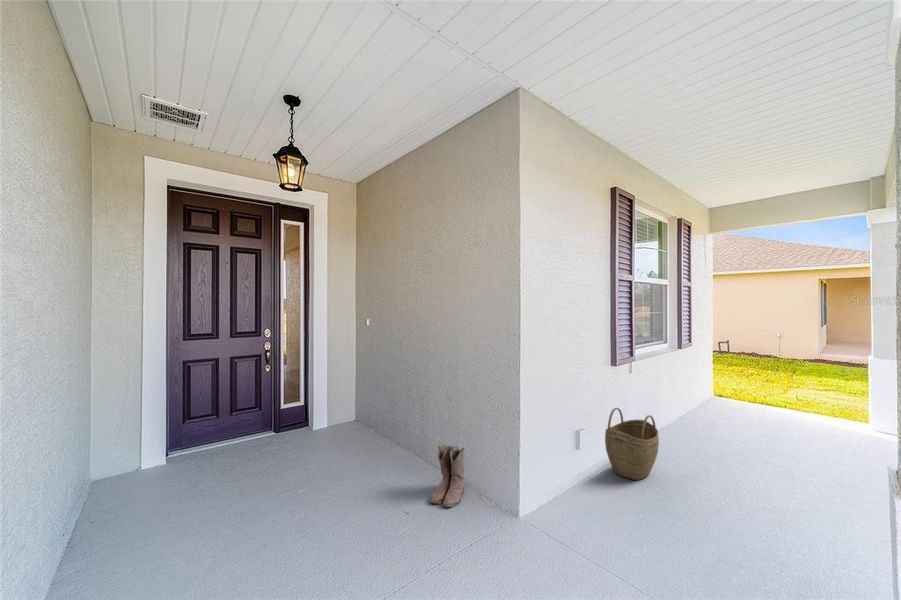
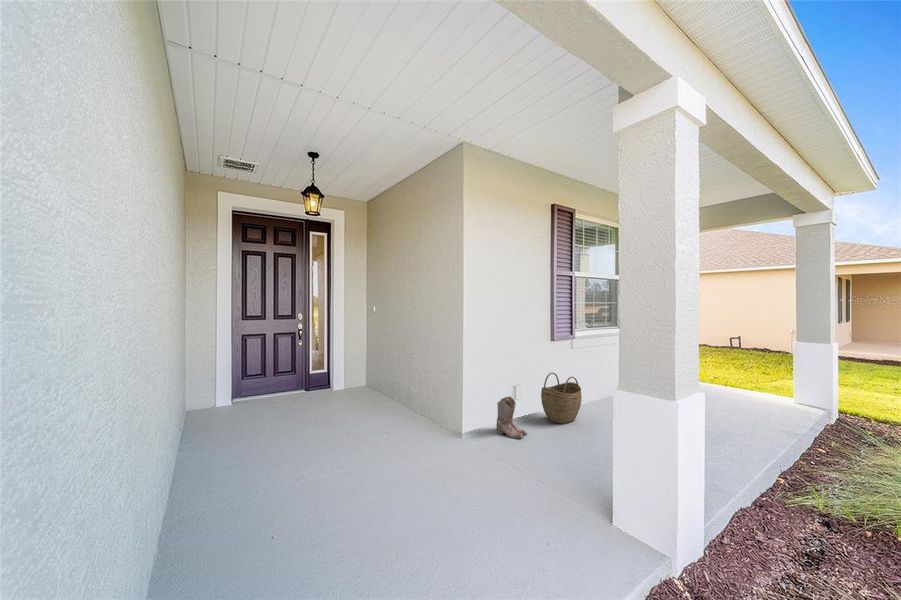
boots: present [429,445,465,507] -> present [496,396,527,438]

